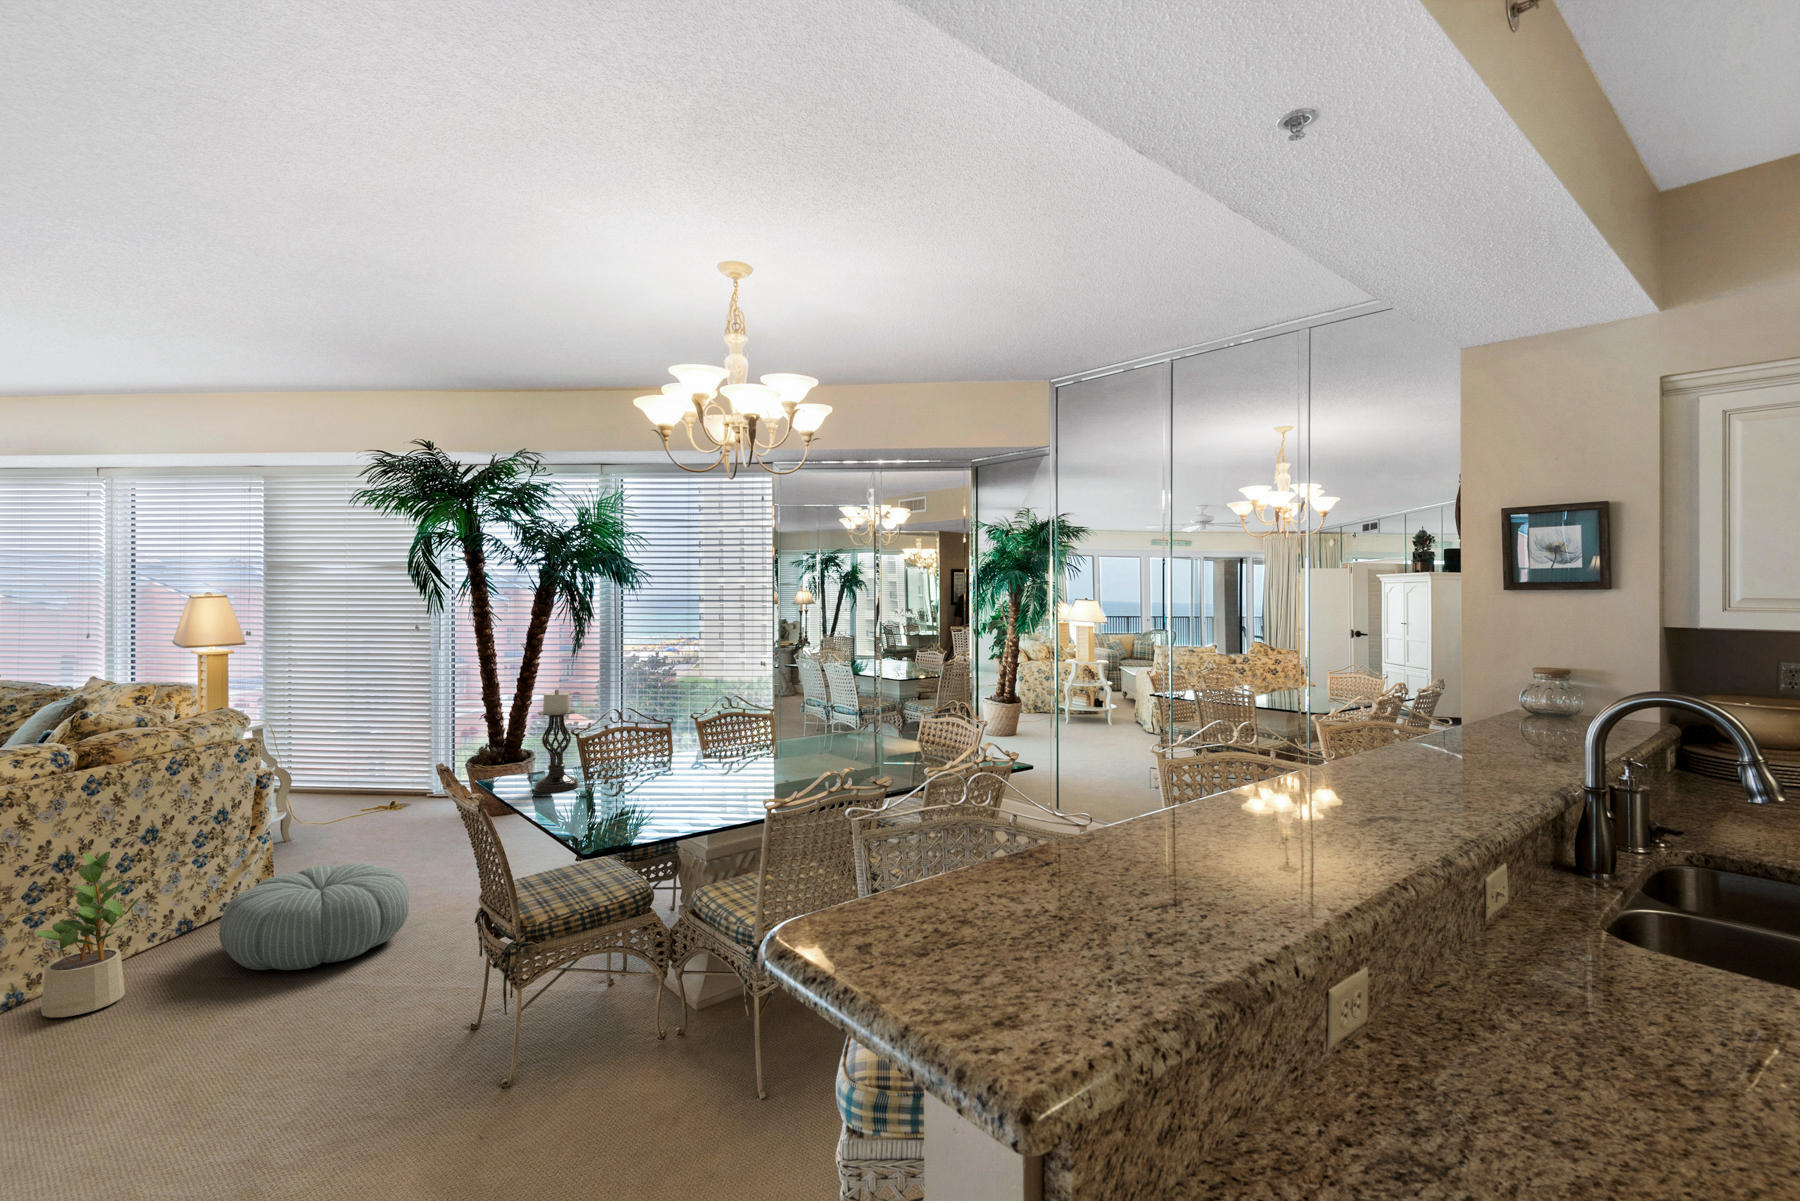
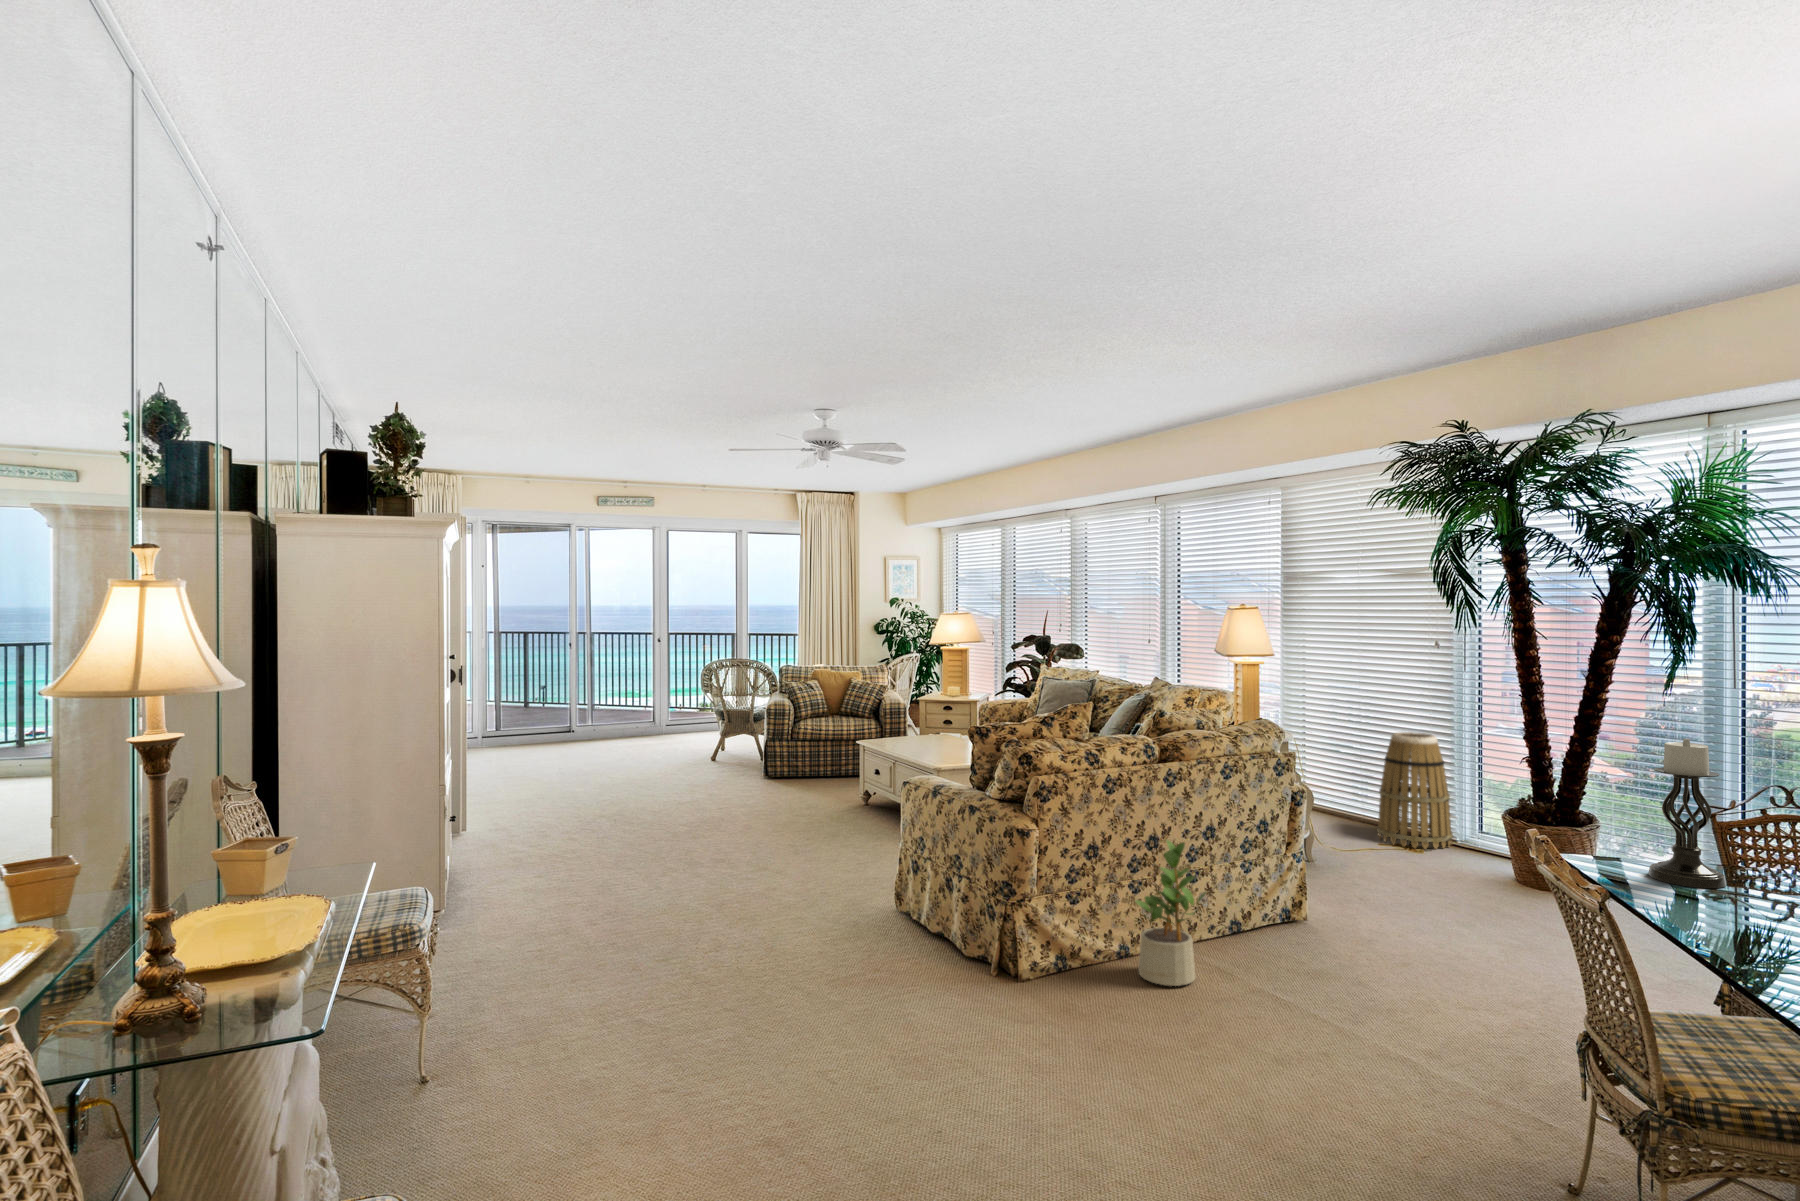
basket: none [359,706,427,808] -> present [1377,732,1453,849]
pouf: present [219,863,409,970] -> none [1268,901,1460,1018]

